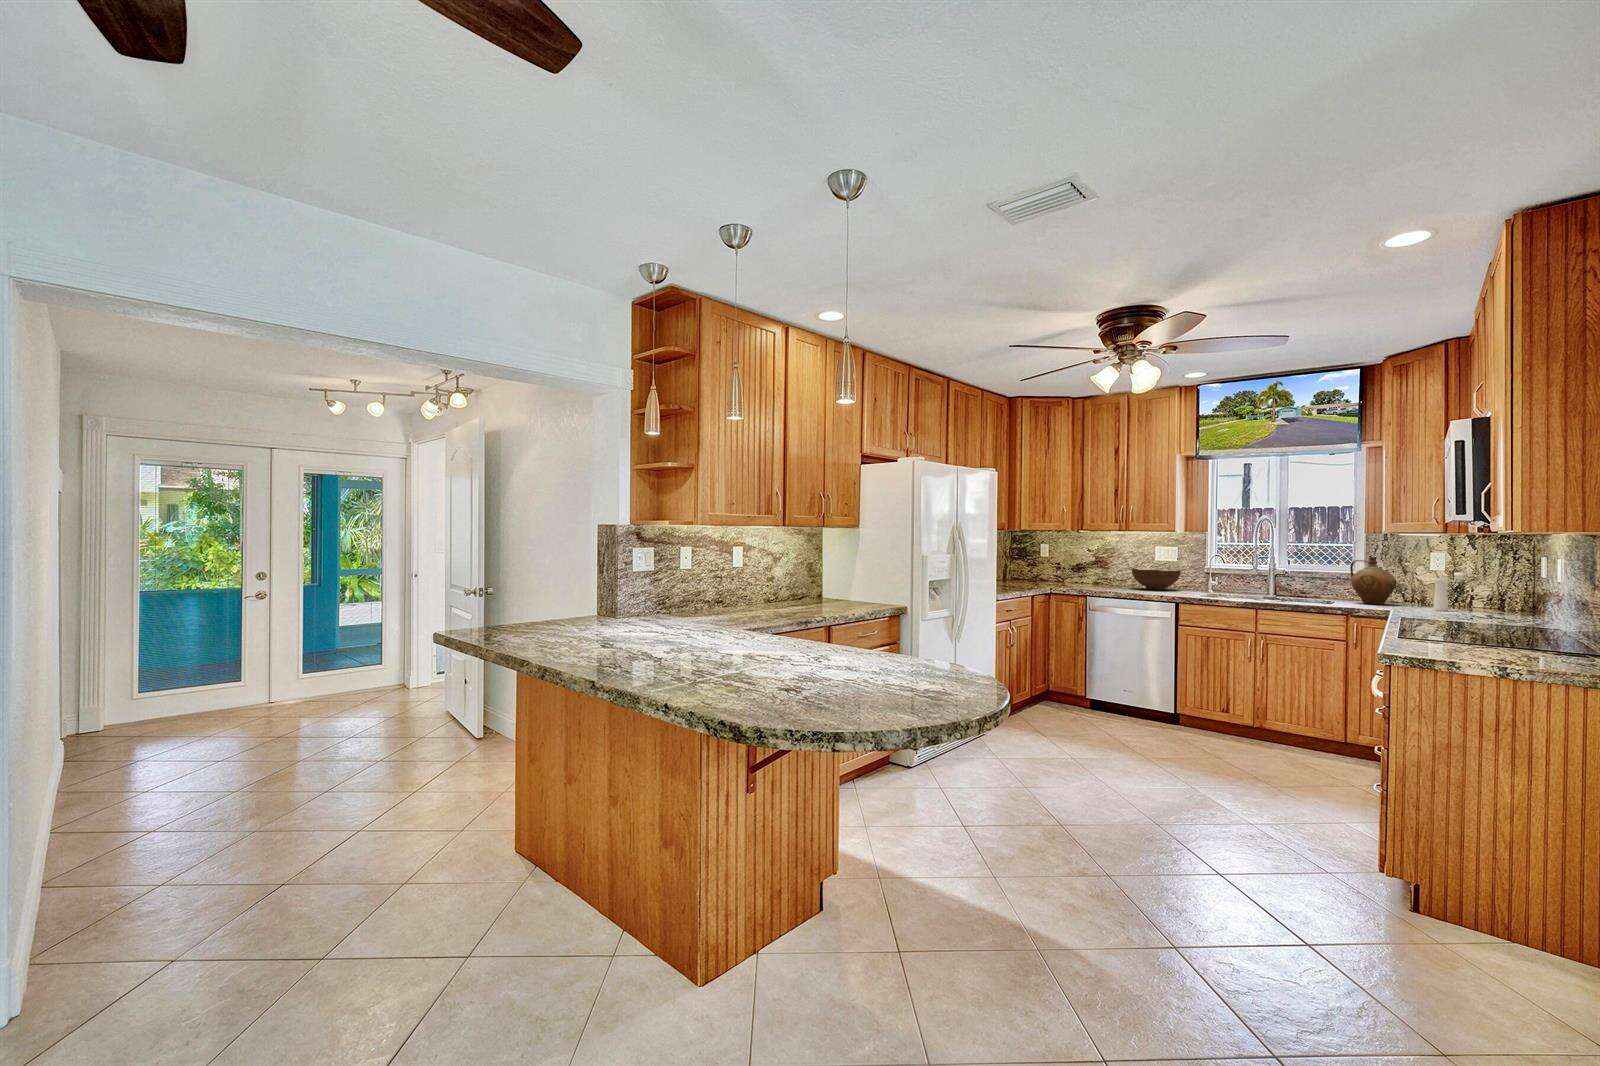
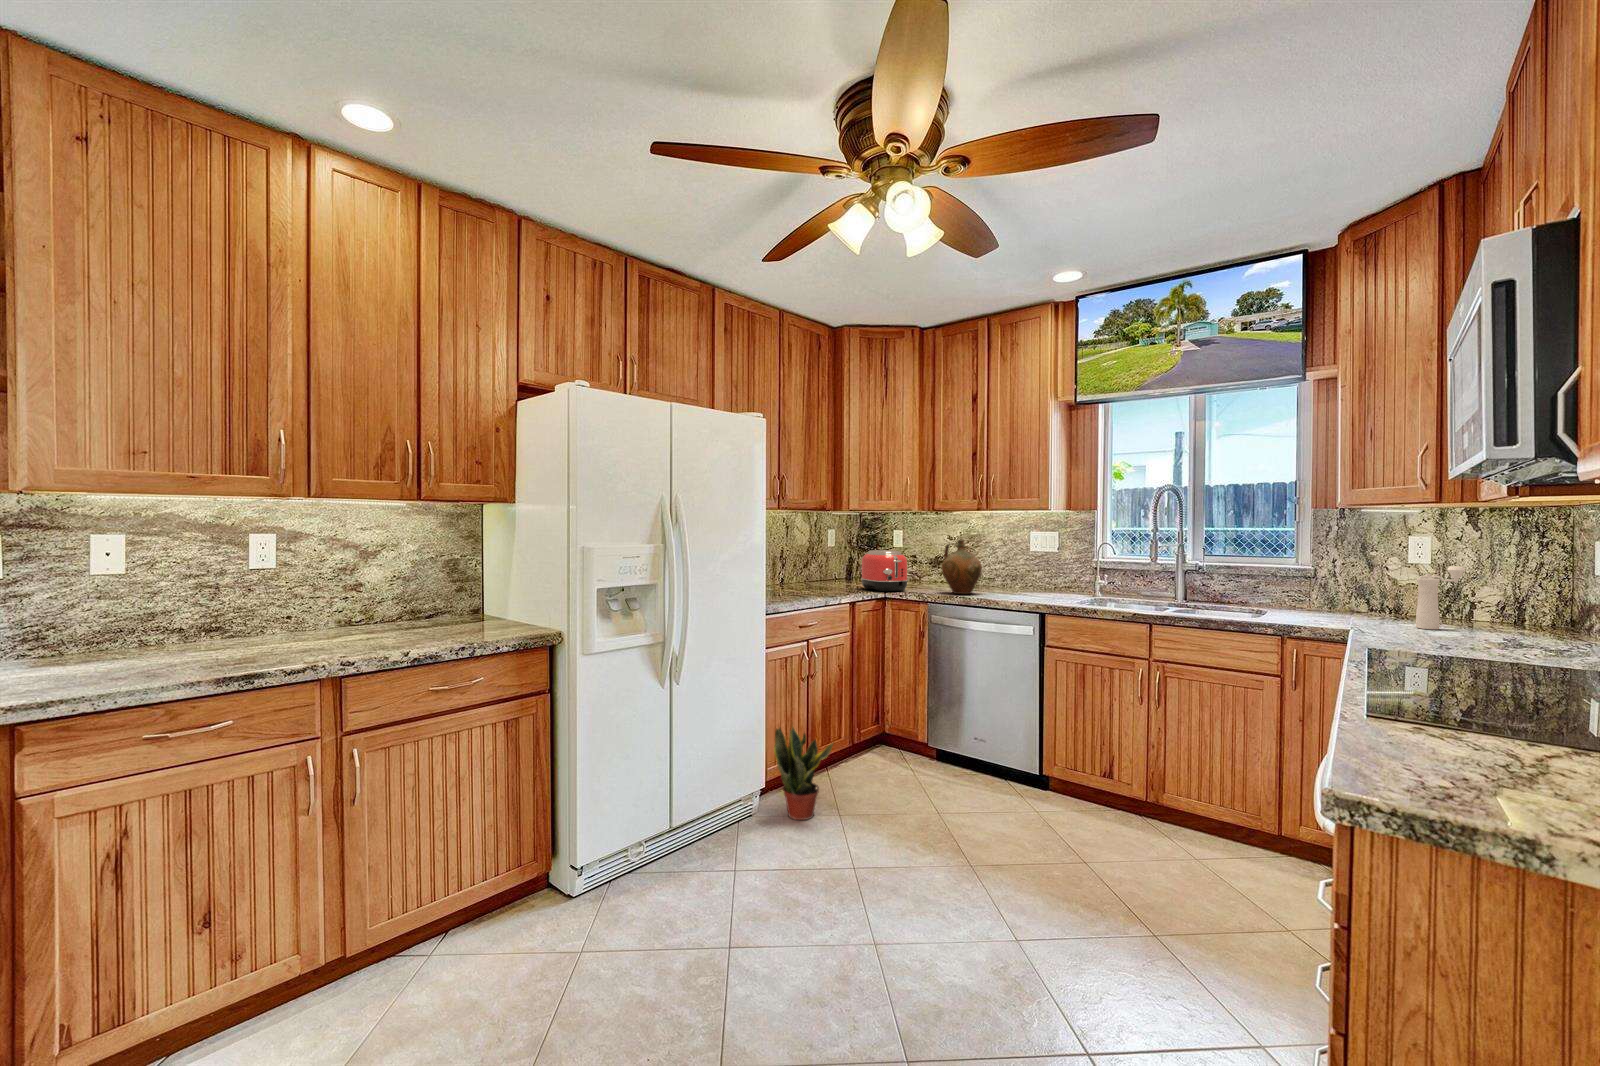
ceramic jug: present [1350,557,1396,604] -> present [942,540,982,594]
toaster: none [1029,559,1067,589] -> present [861,550,908,592]
fruit bowl: present [1132,568,1181,590] -> none [999,561,1063,591]
potted plant: none [1000,671,1047,737] -> present [774,727,833,820]

